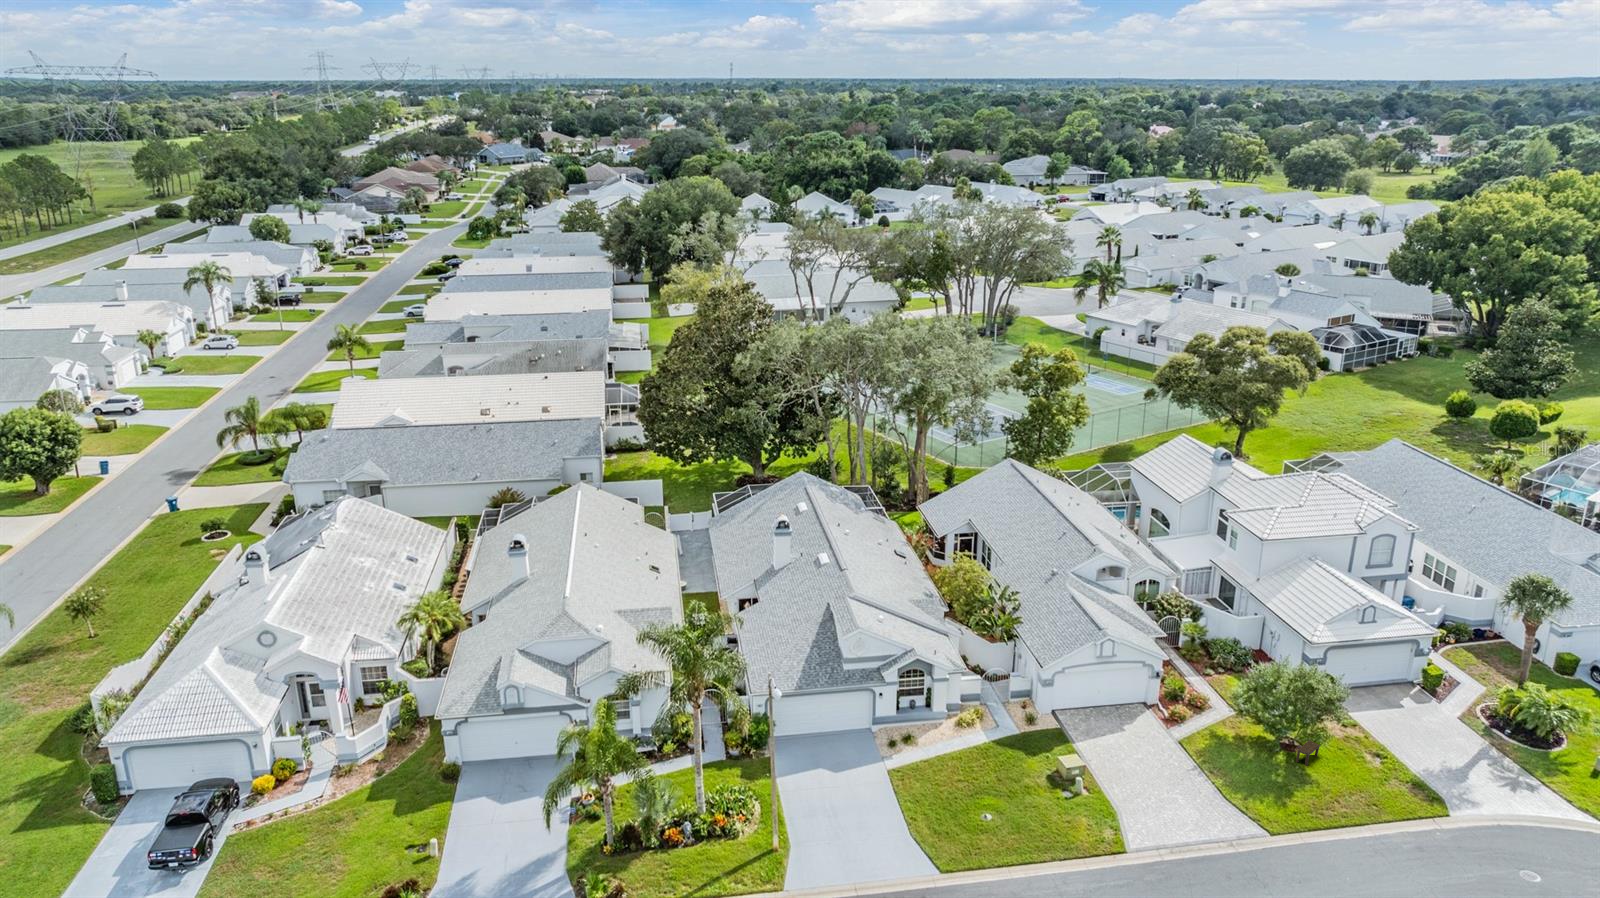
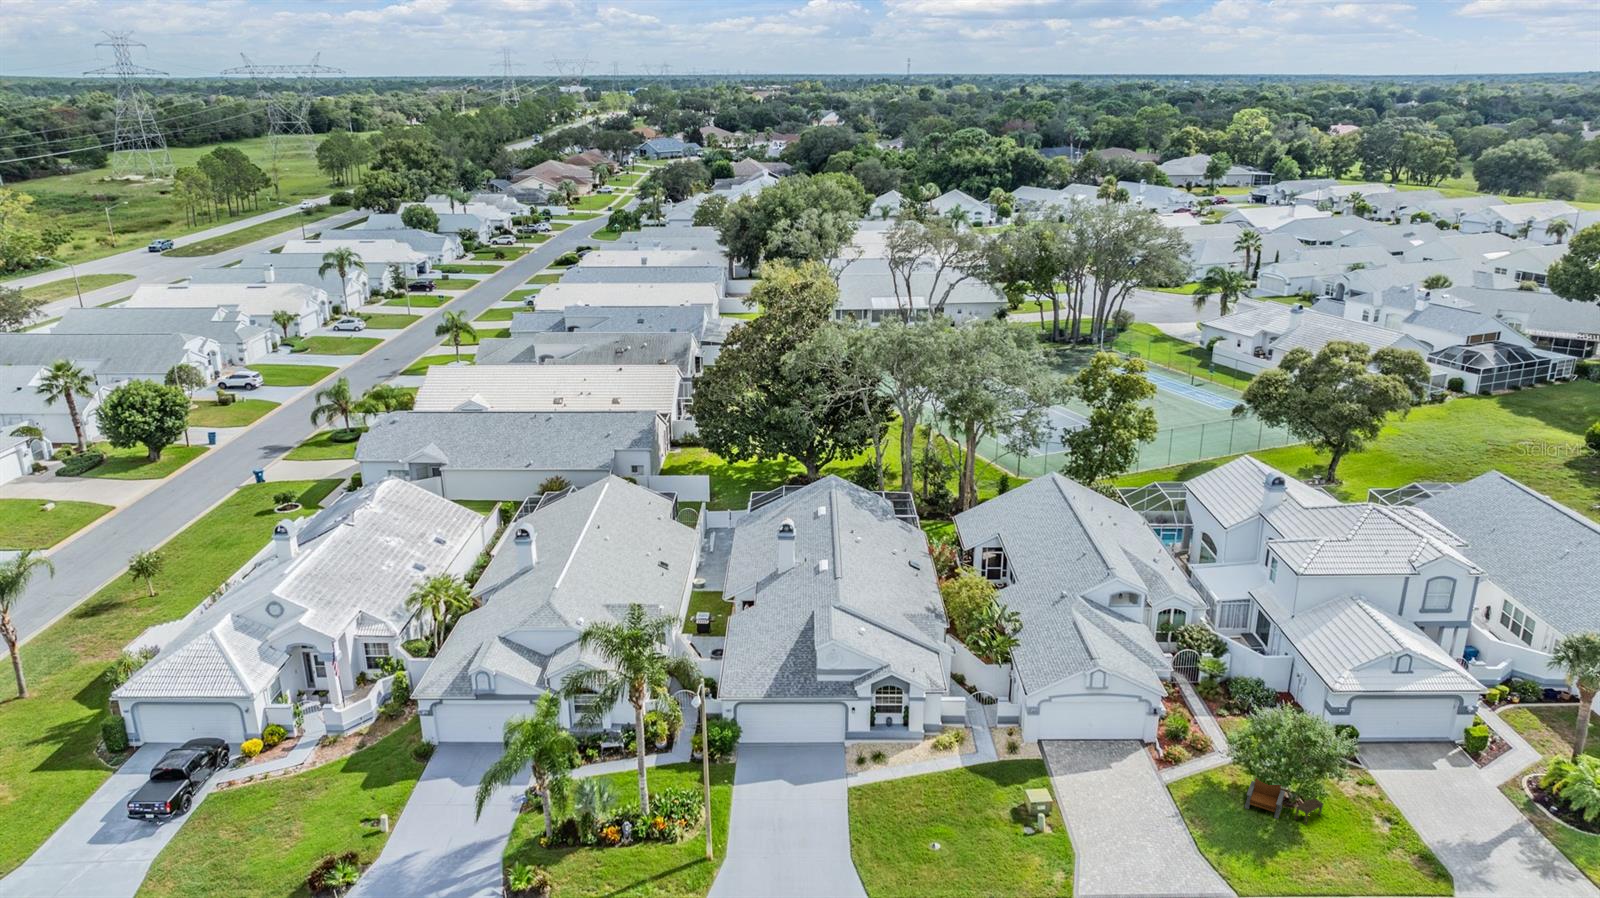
lounge chair: none [1251,723,1285,763] -> present [1245,778,1285,819]

